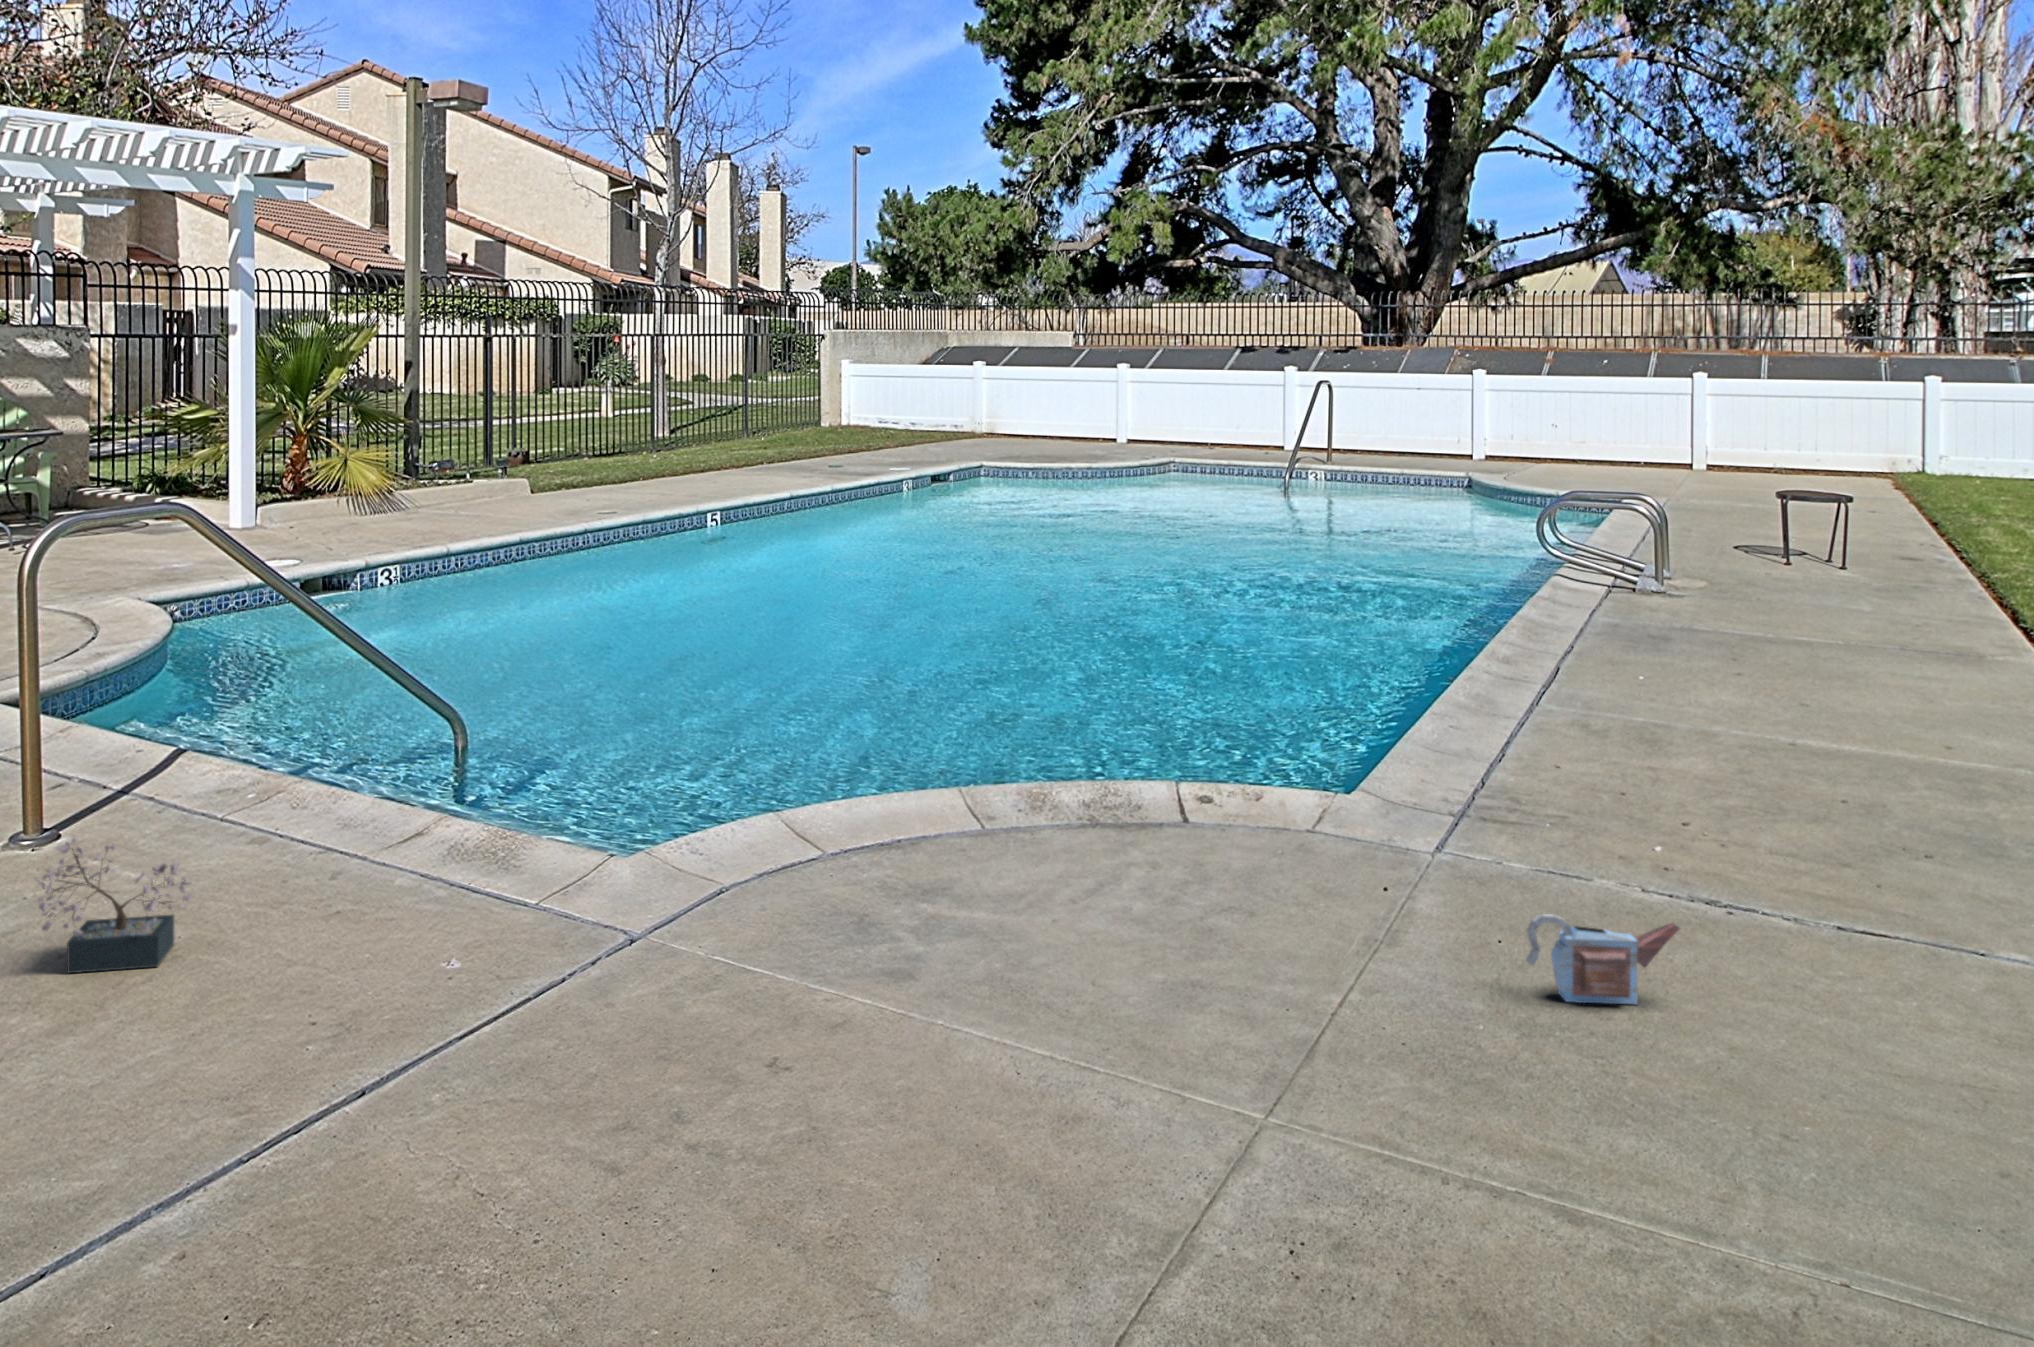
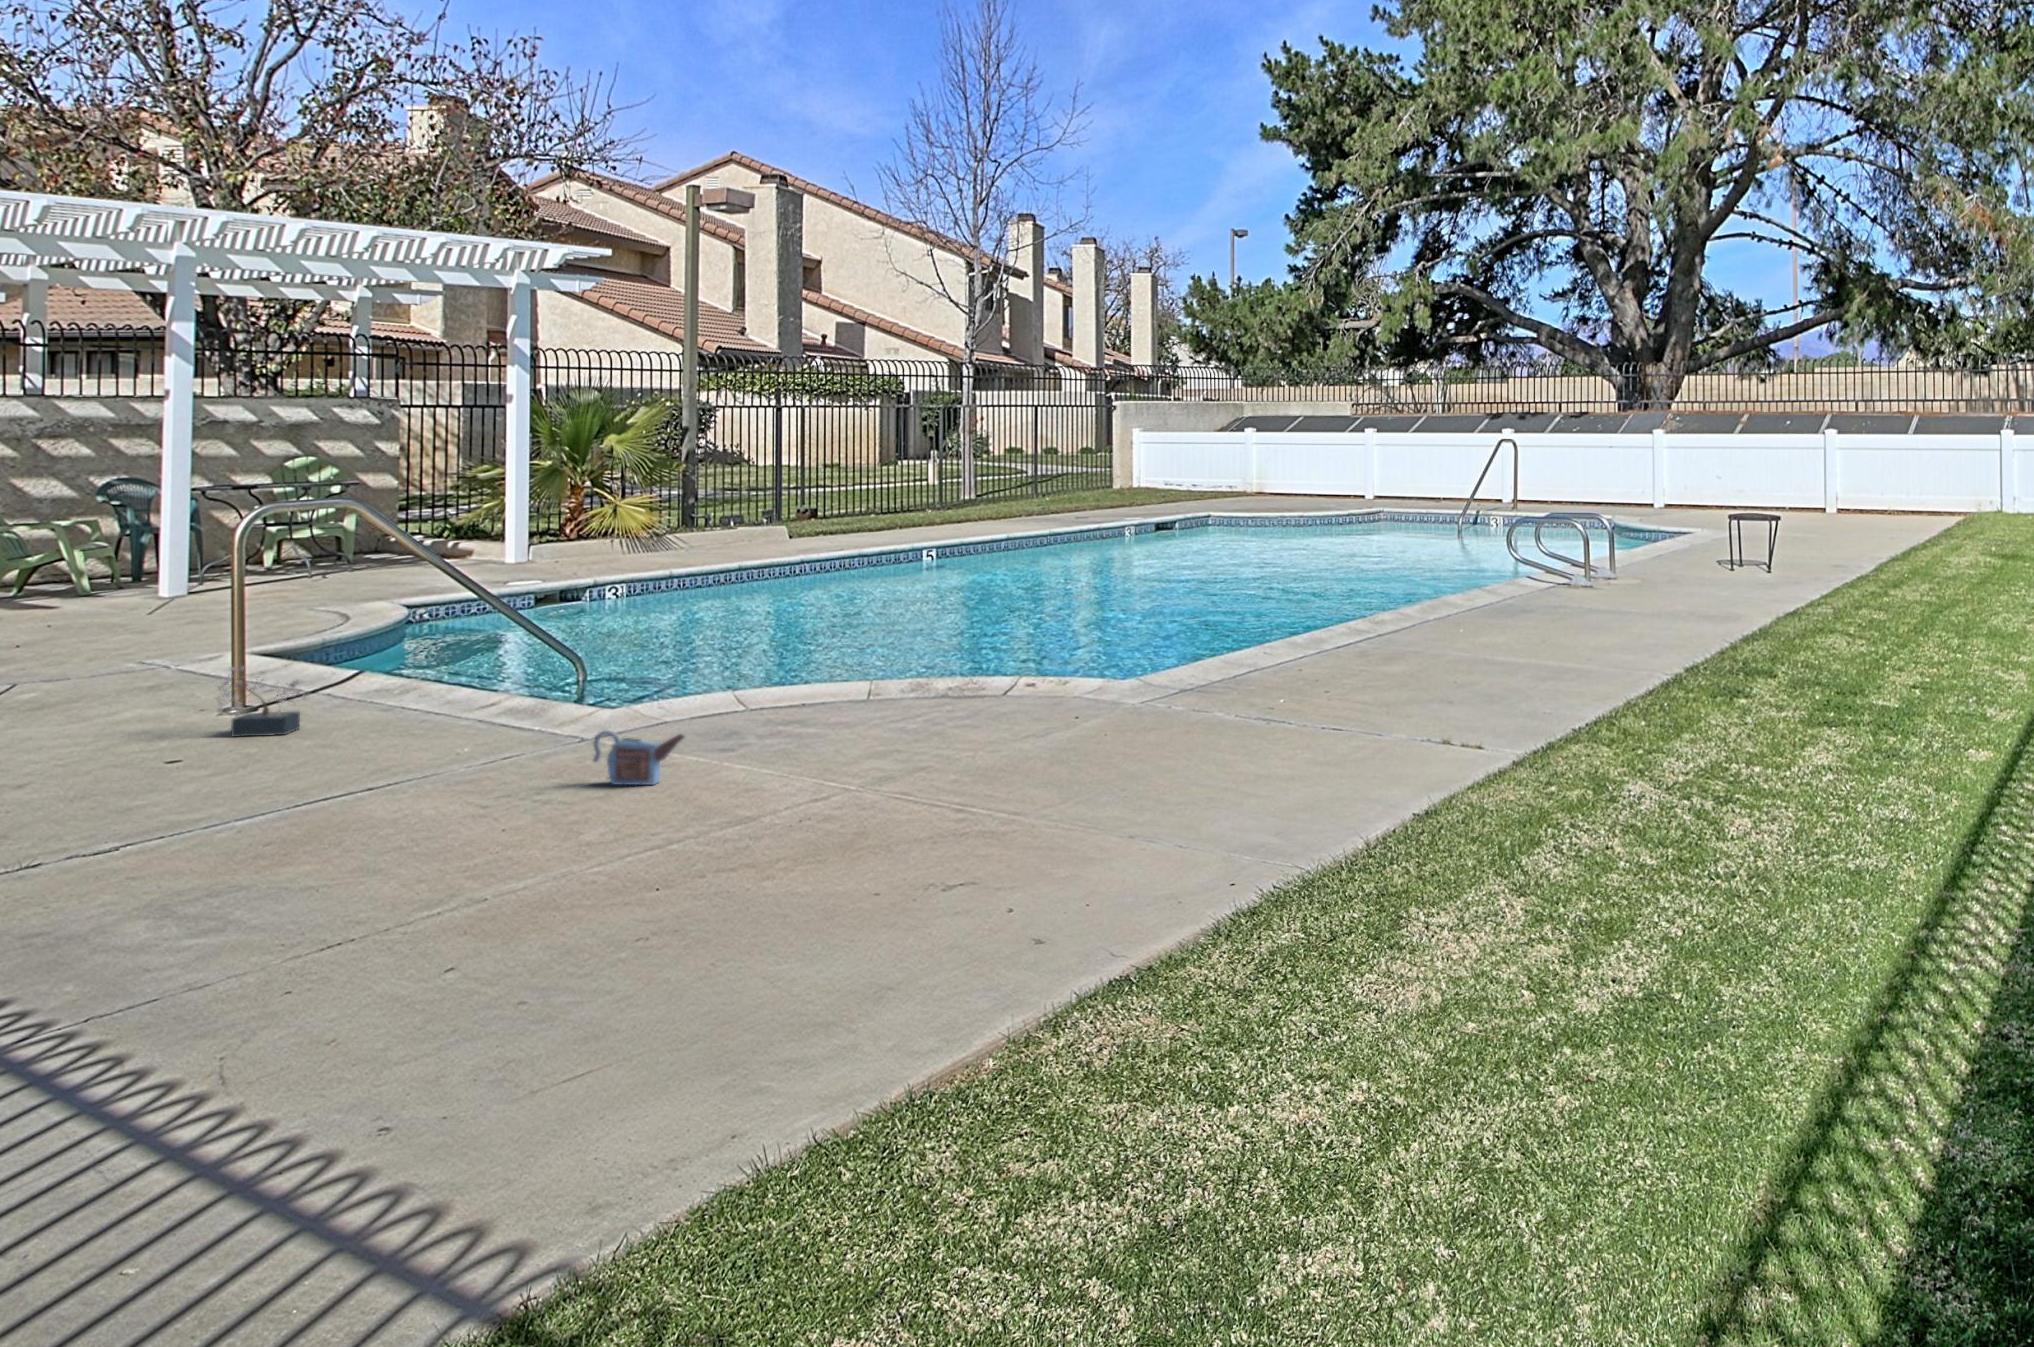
watering can: present [1526,914,1680,1004] -> present [593,730,684,785]

